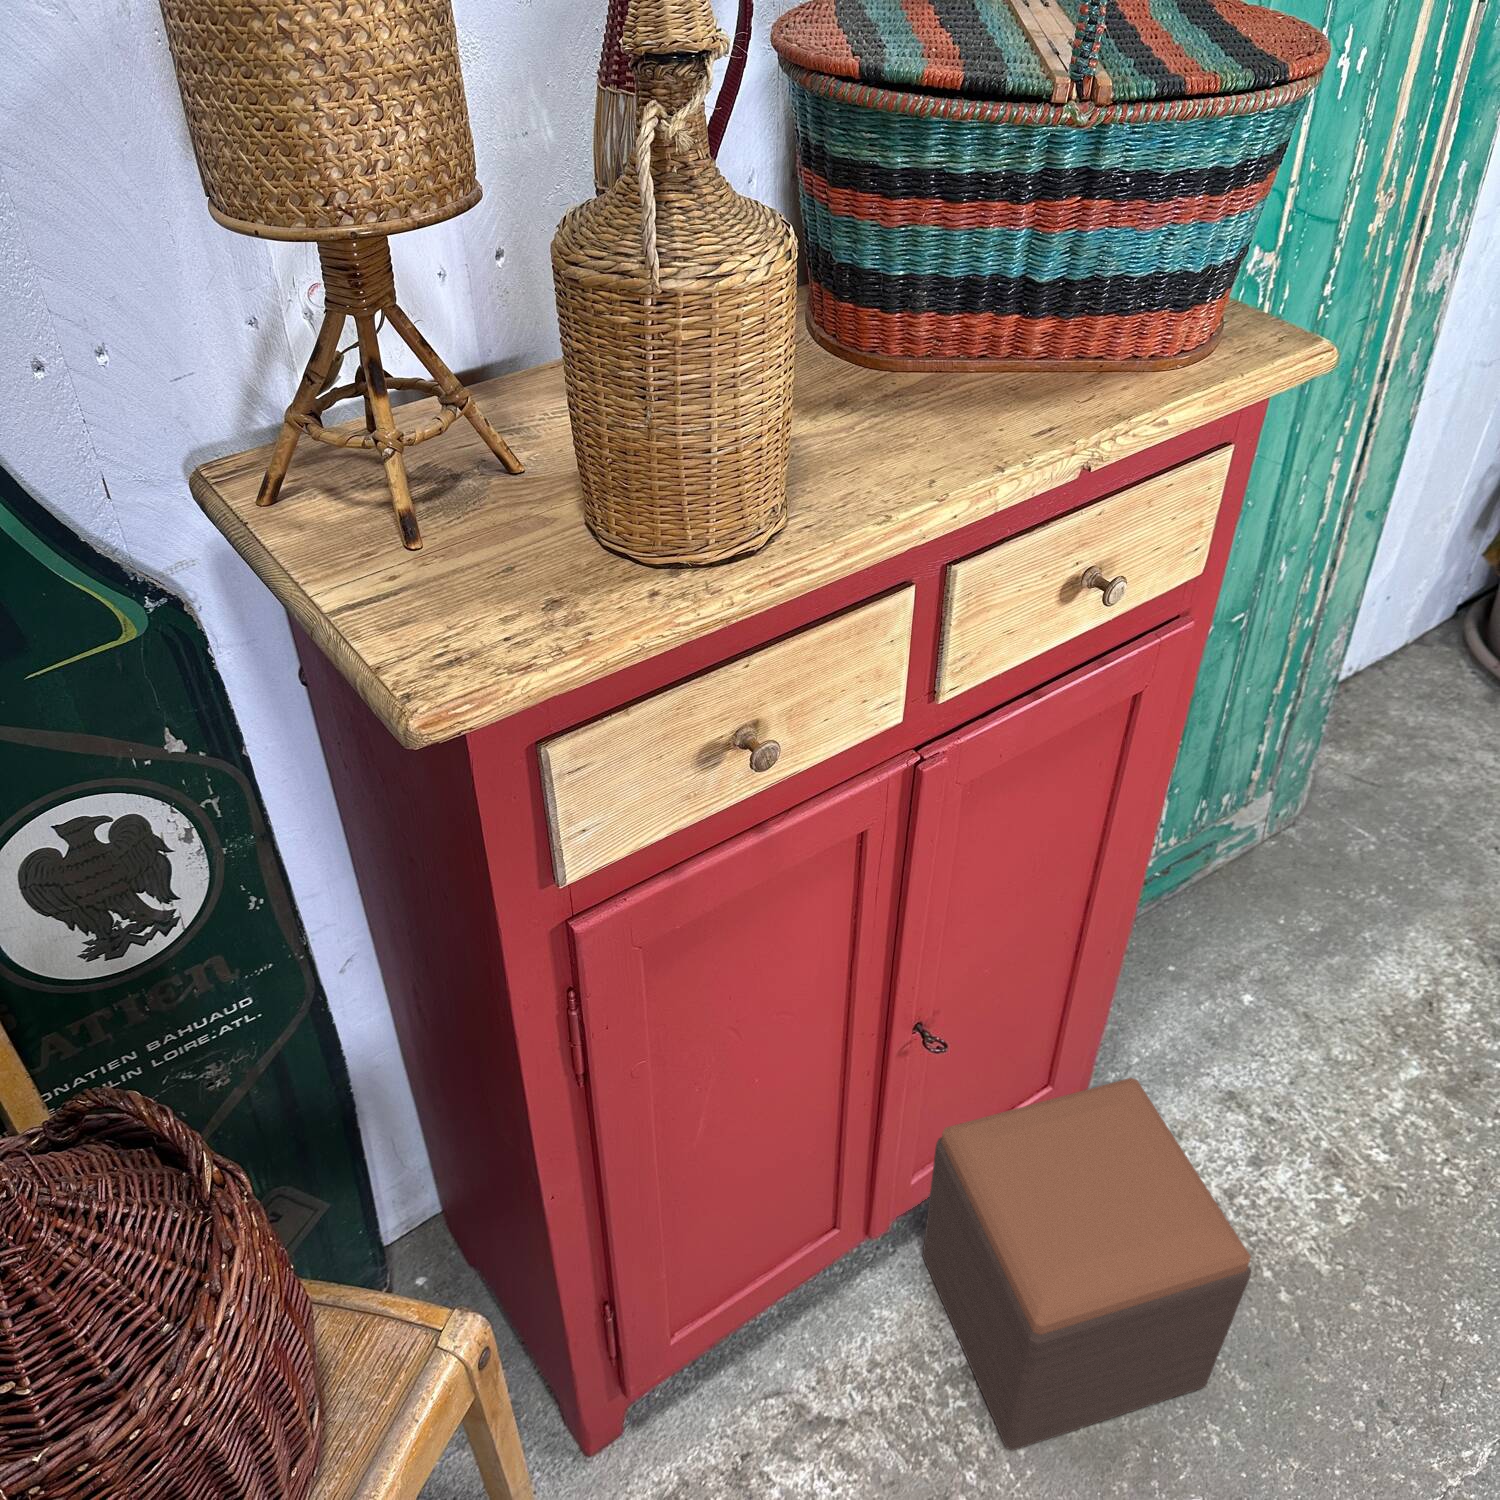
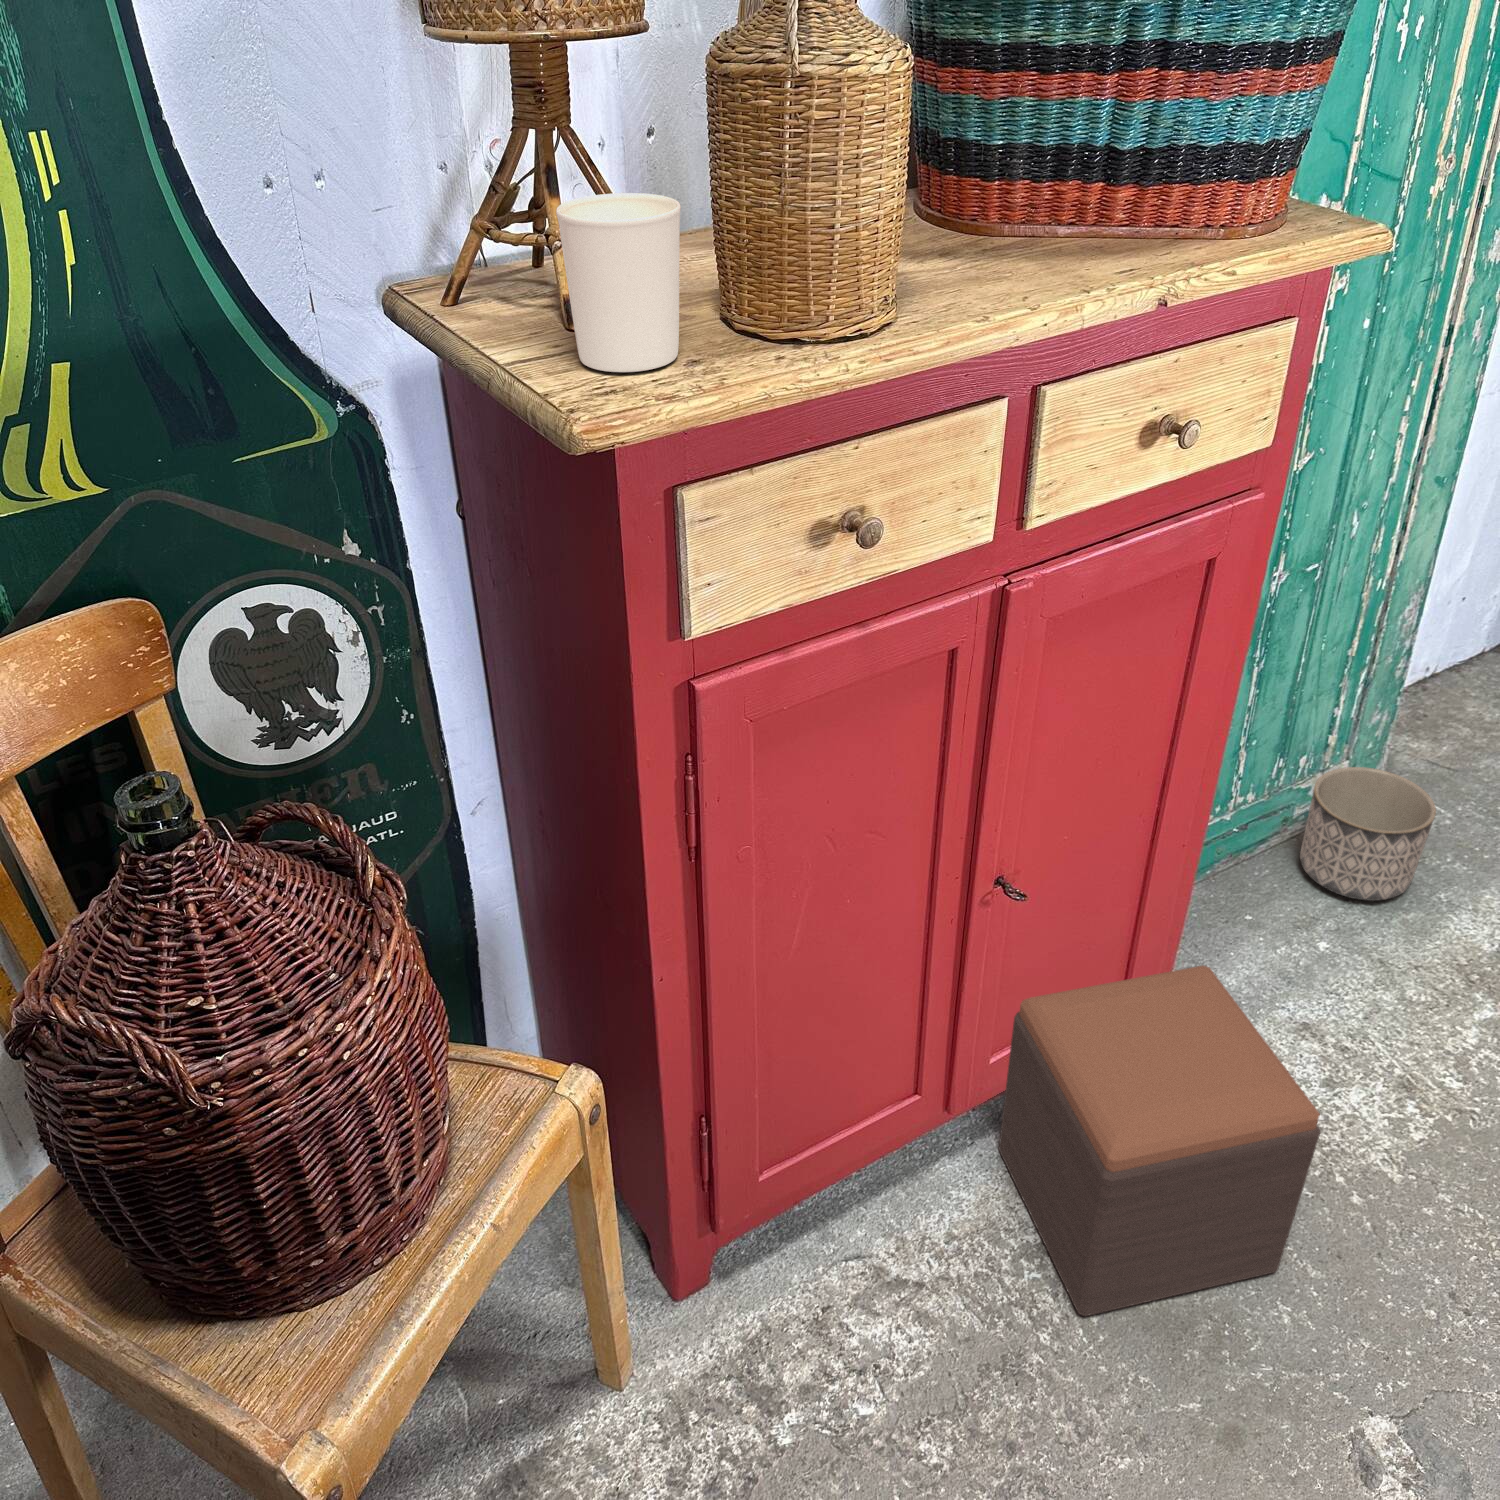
candle holder: none [374,405,533,621] -> present [556,193,681,372]
planter: none [1224,805,1362,946] -> present [1300,767,1436,901]

